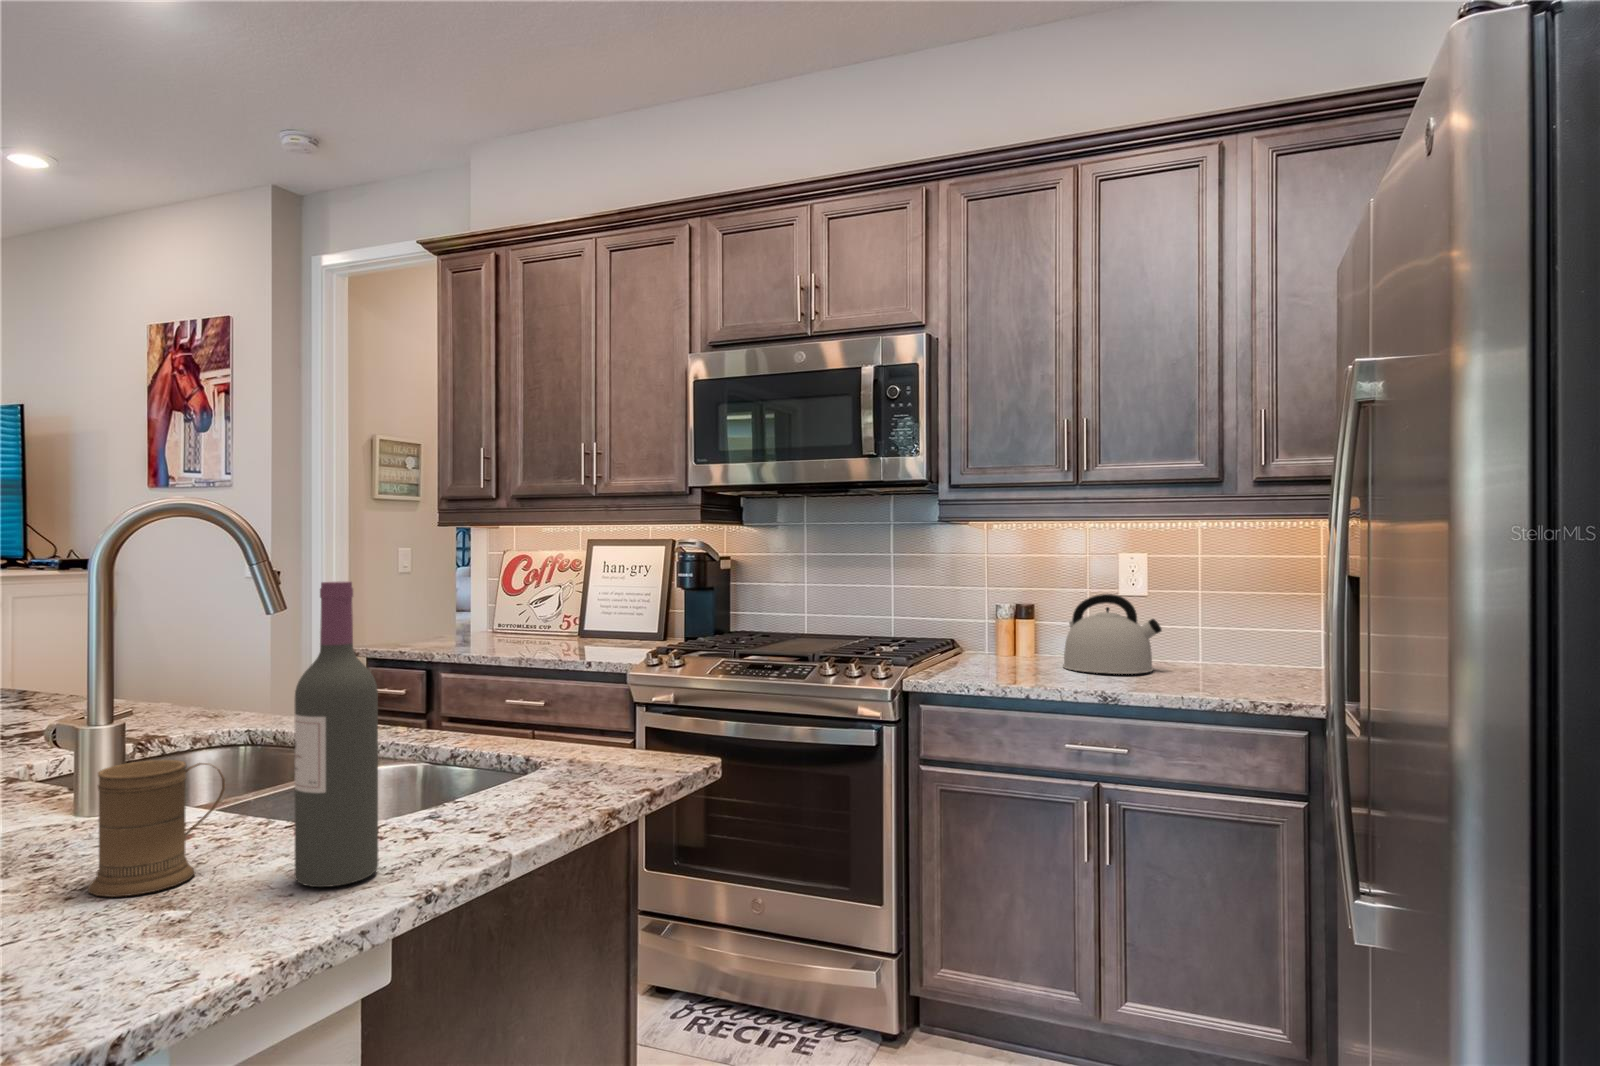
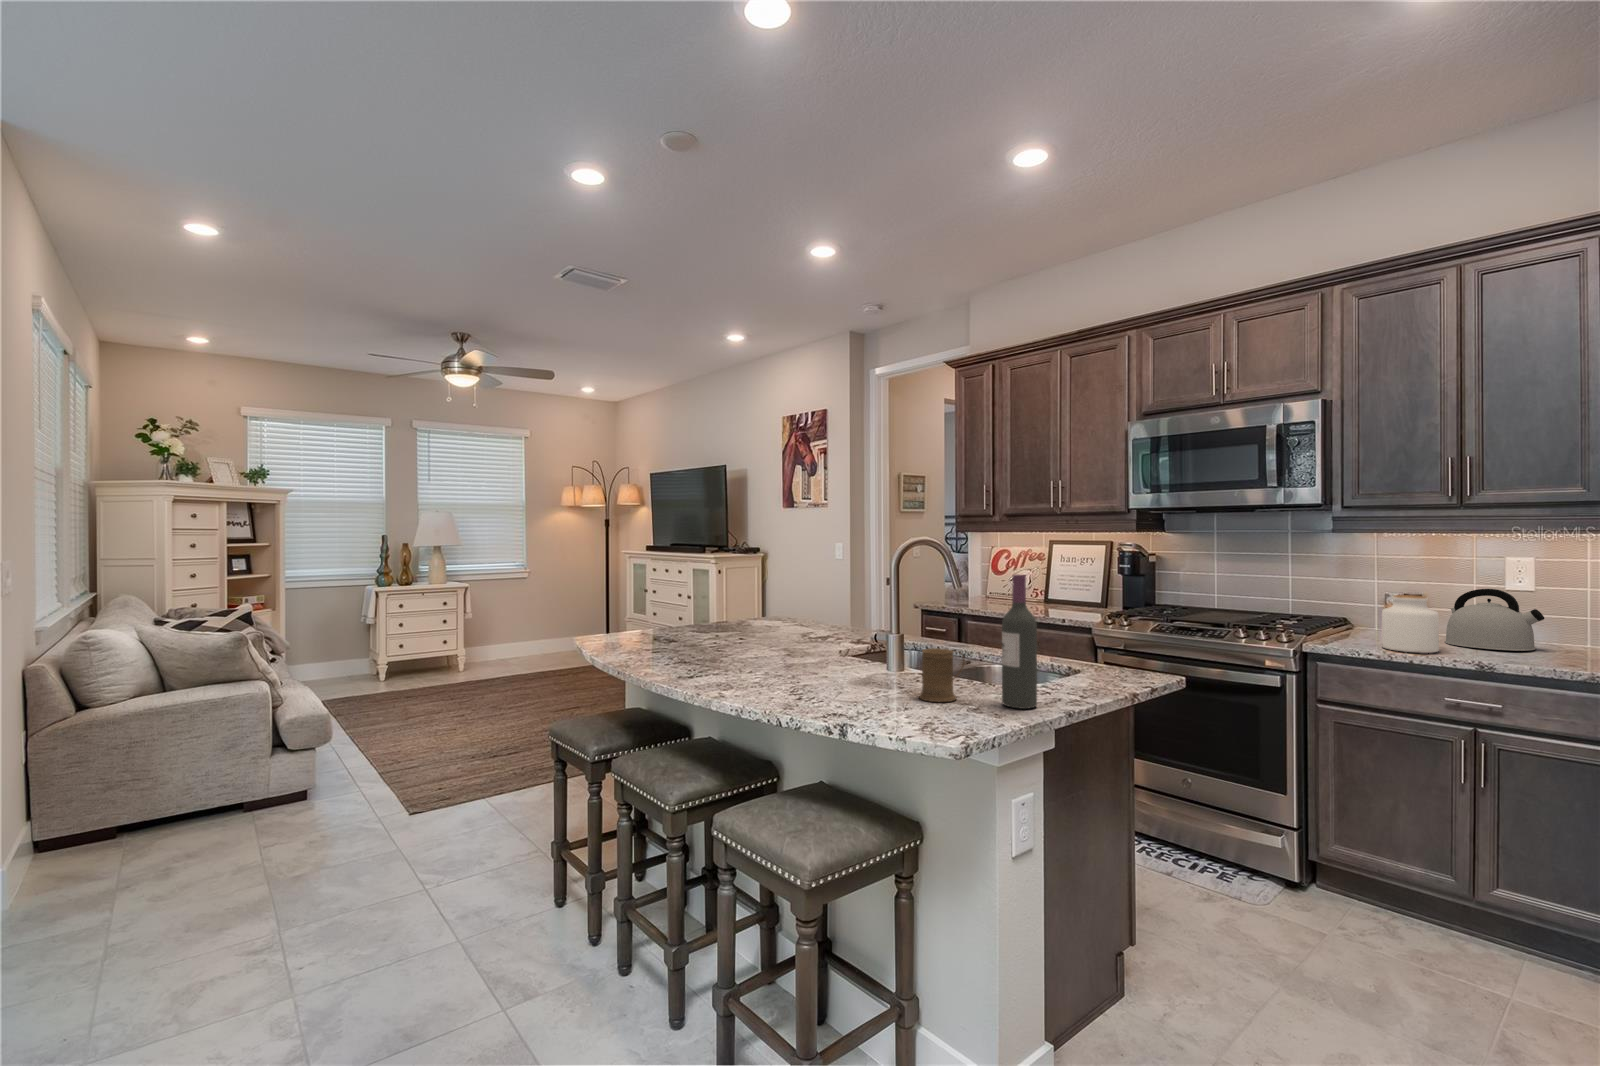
jar: none [996,606,1058,684] -> present [1382,595,1439,653]

